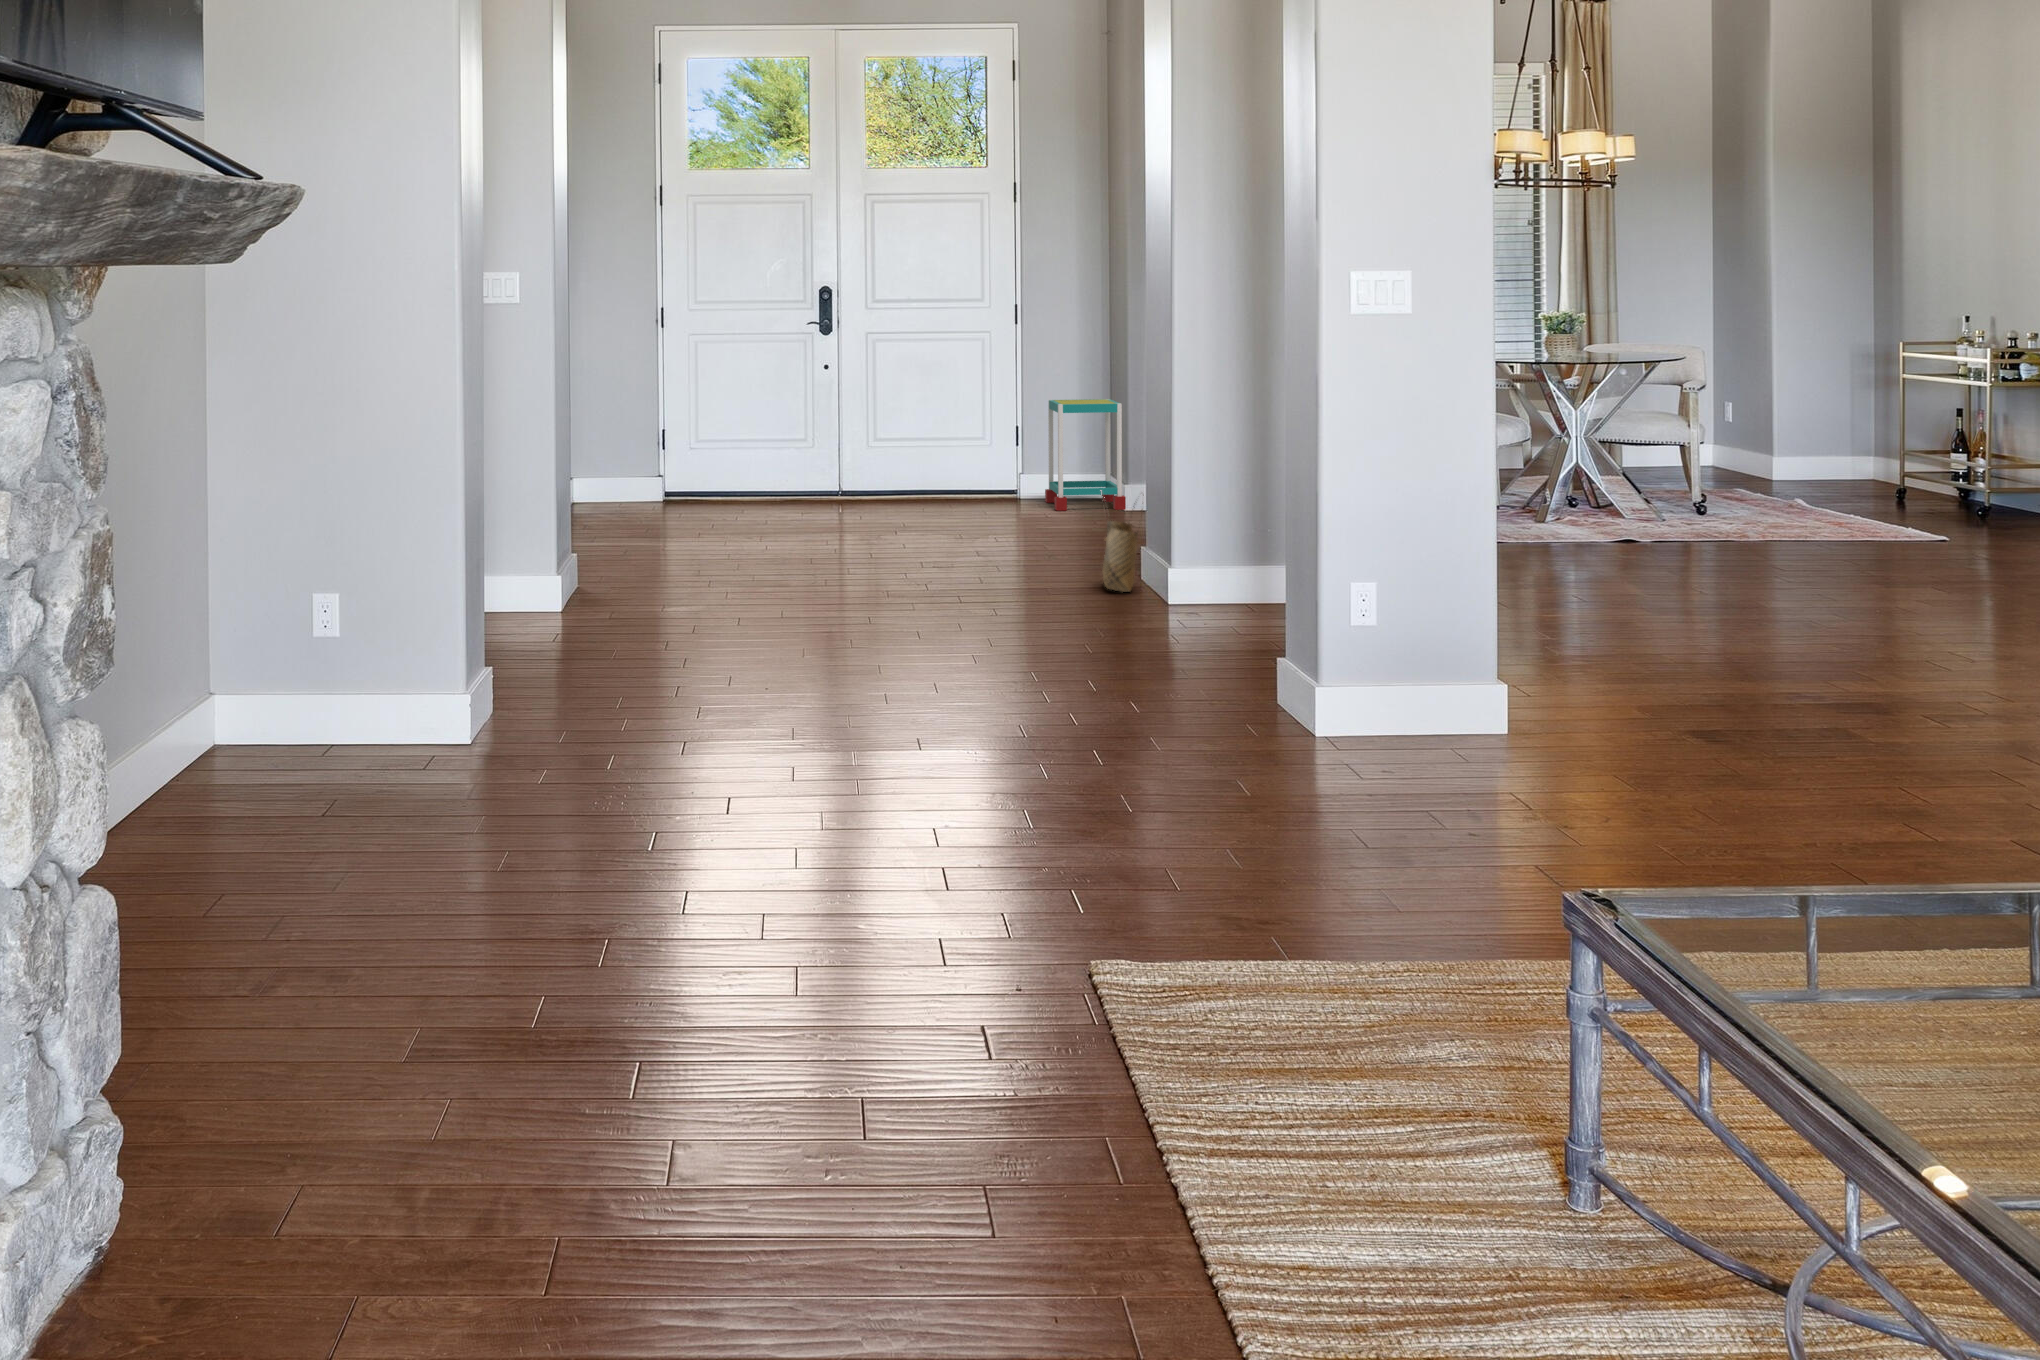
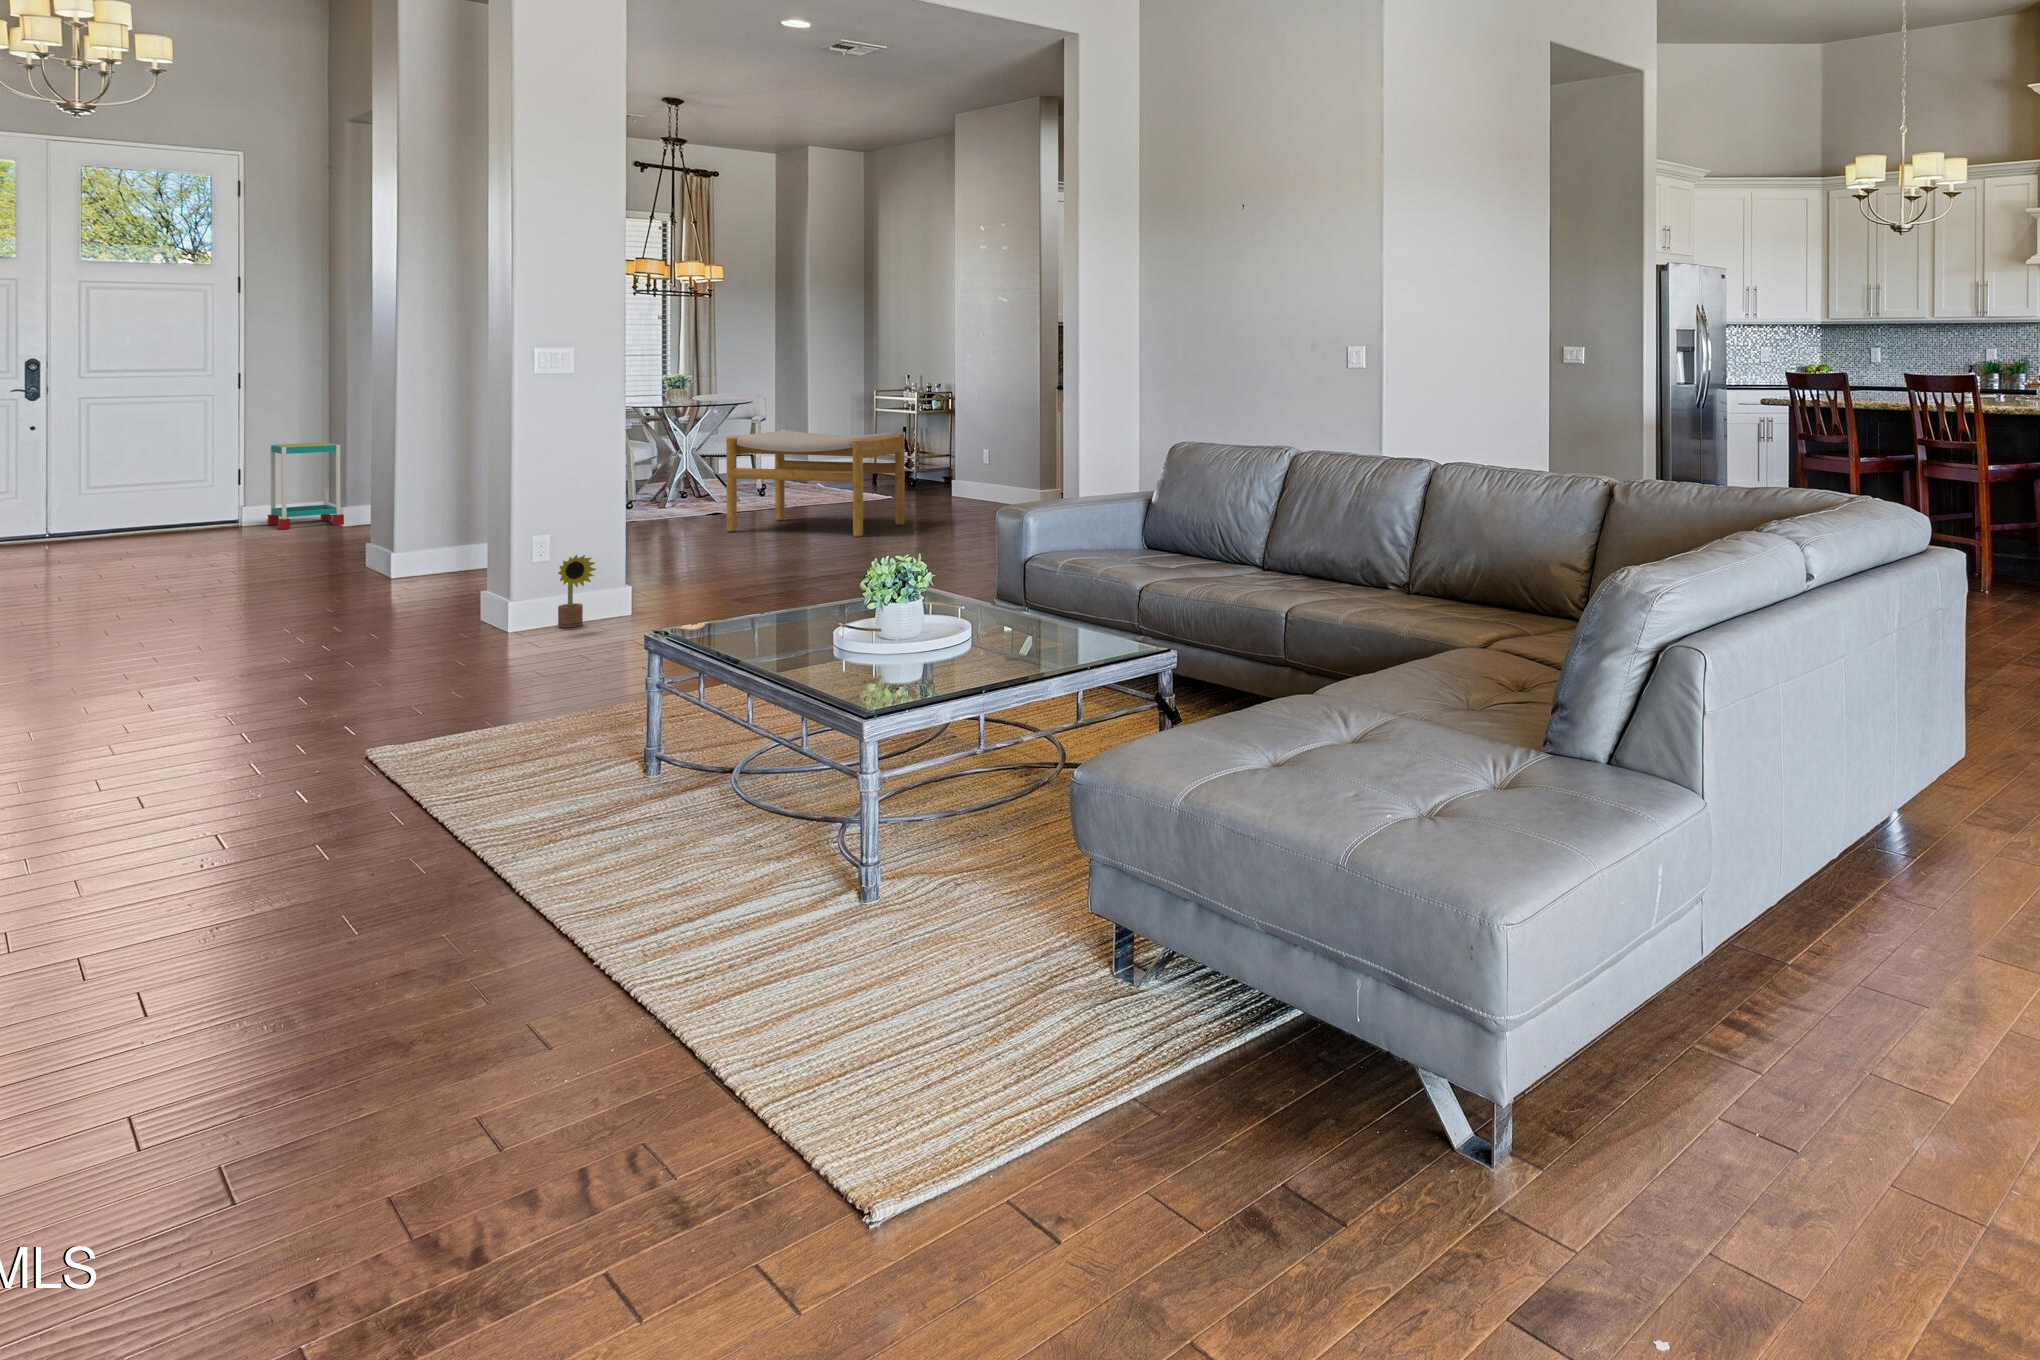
footstool: none [1650,411,1995,617] -> present [726,430,905,537]
woven basket: present [1102,507,1142,592] -> none [336,501,373,573]
decorative plant: none [1381,629,1445,752] -> present [558,555,596,628]

